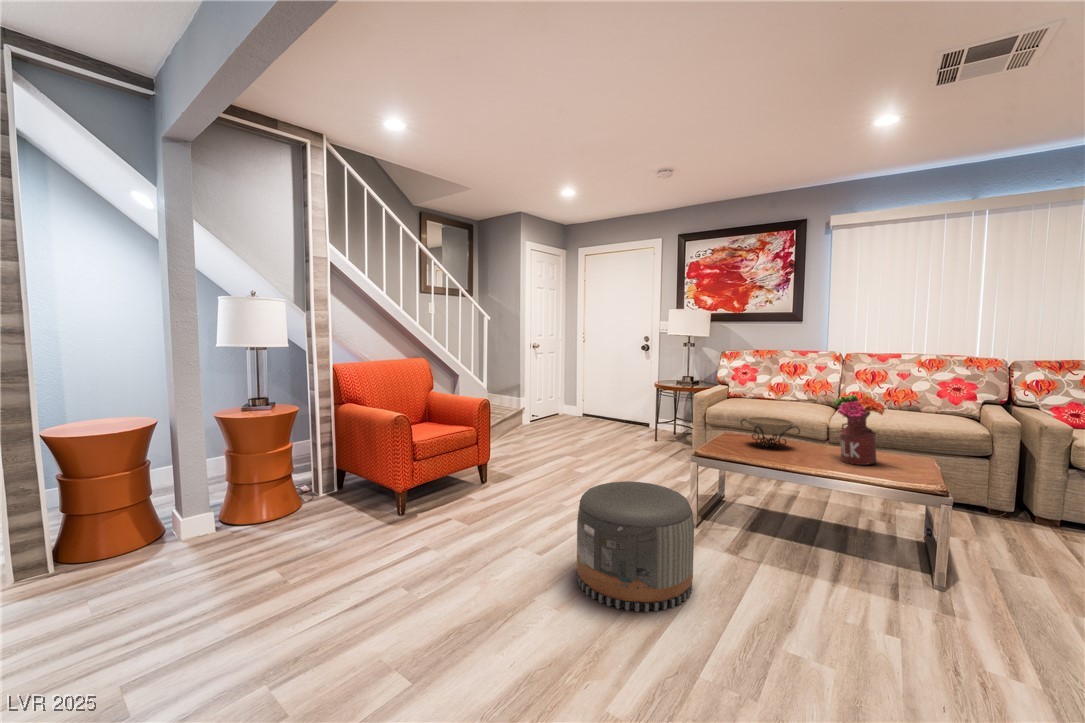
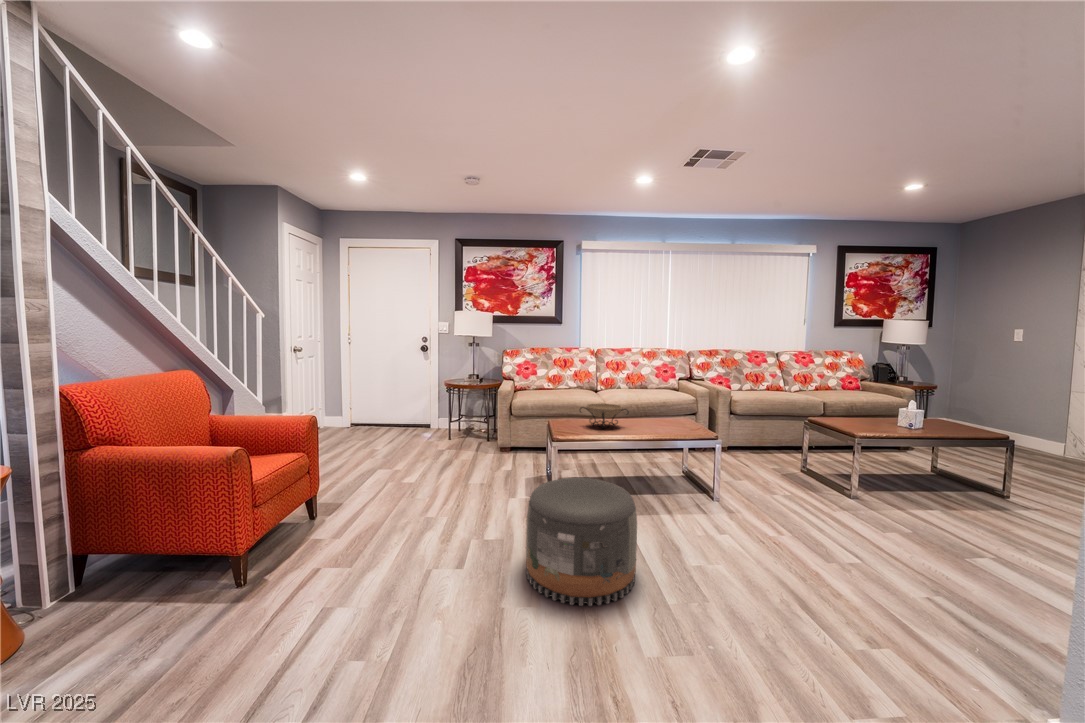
flower arrangement: present [833,395,886,465] -> none [652,381,691,433]

